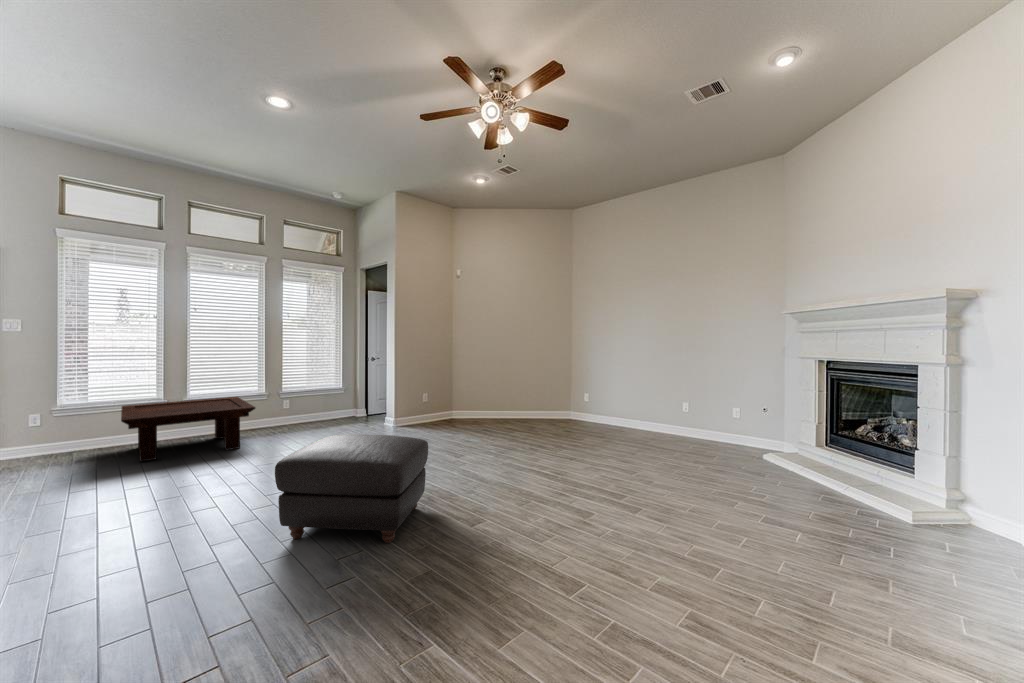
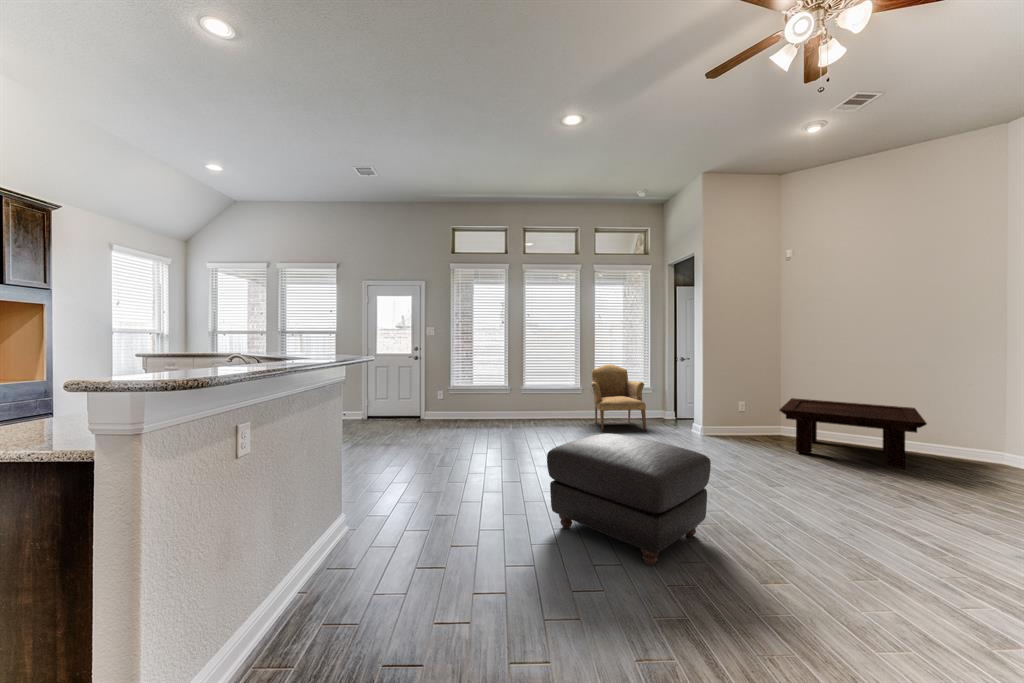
armchair: none [282,366,344,437] -> present [591,364,646,431]
coffee table: present [121,397,255,462] -> present [780,398,927,469]

